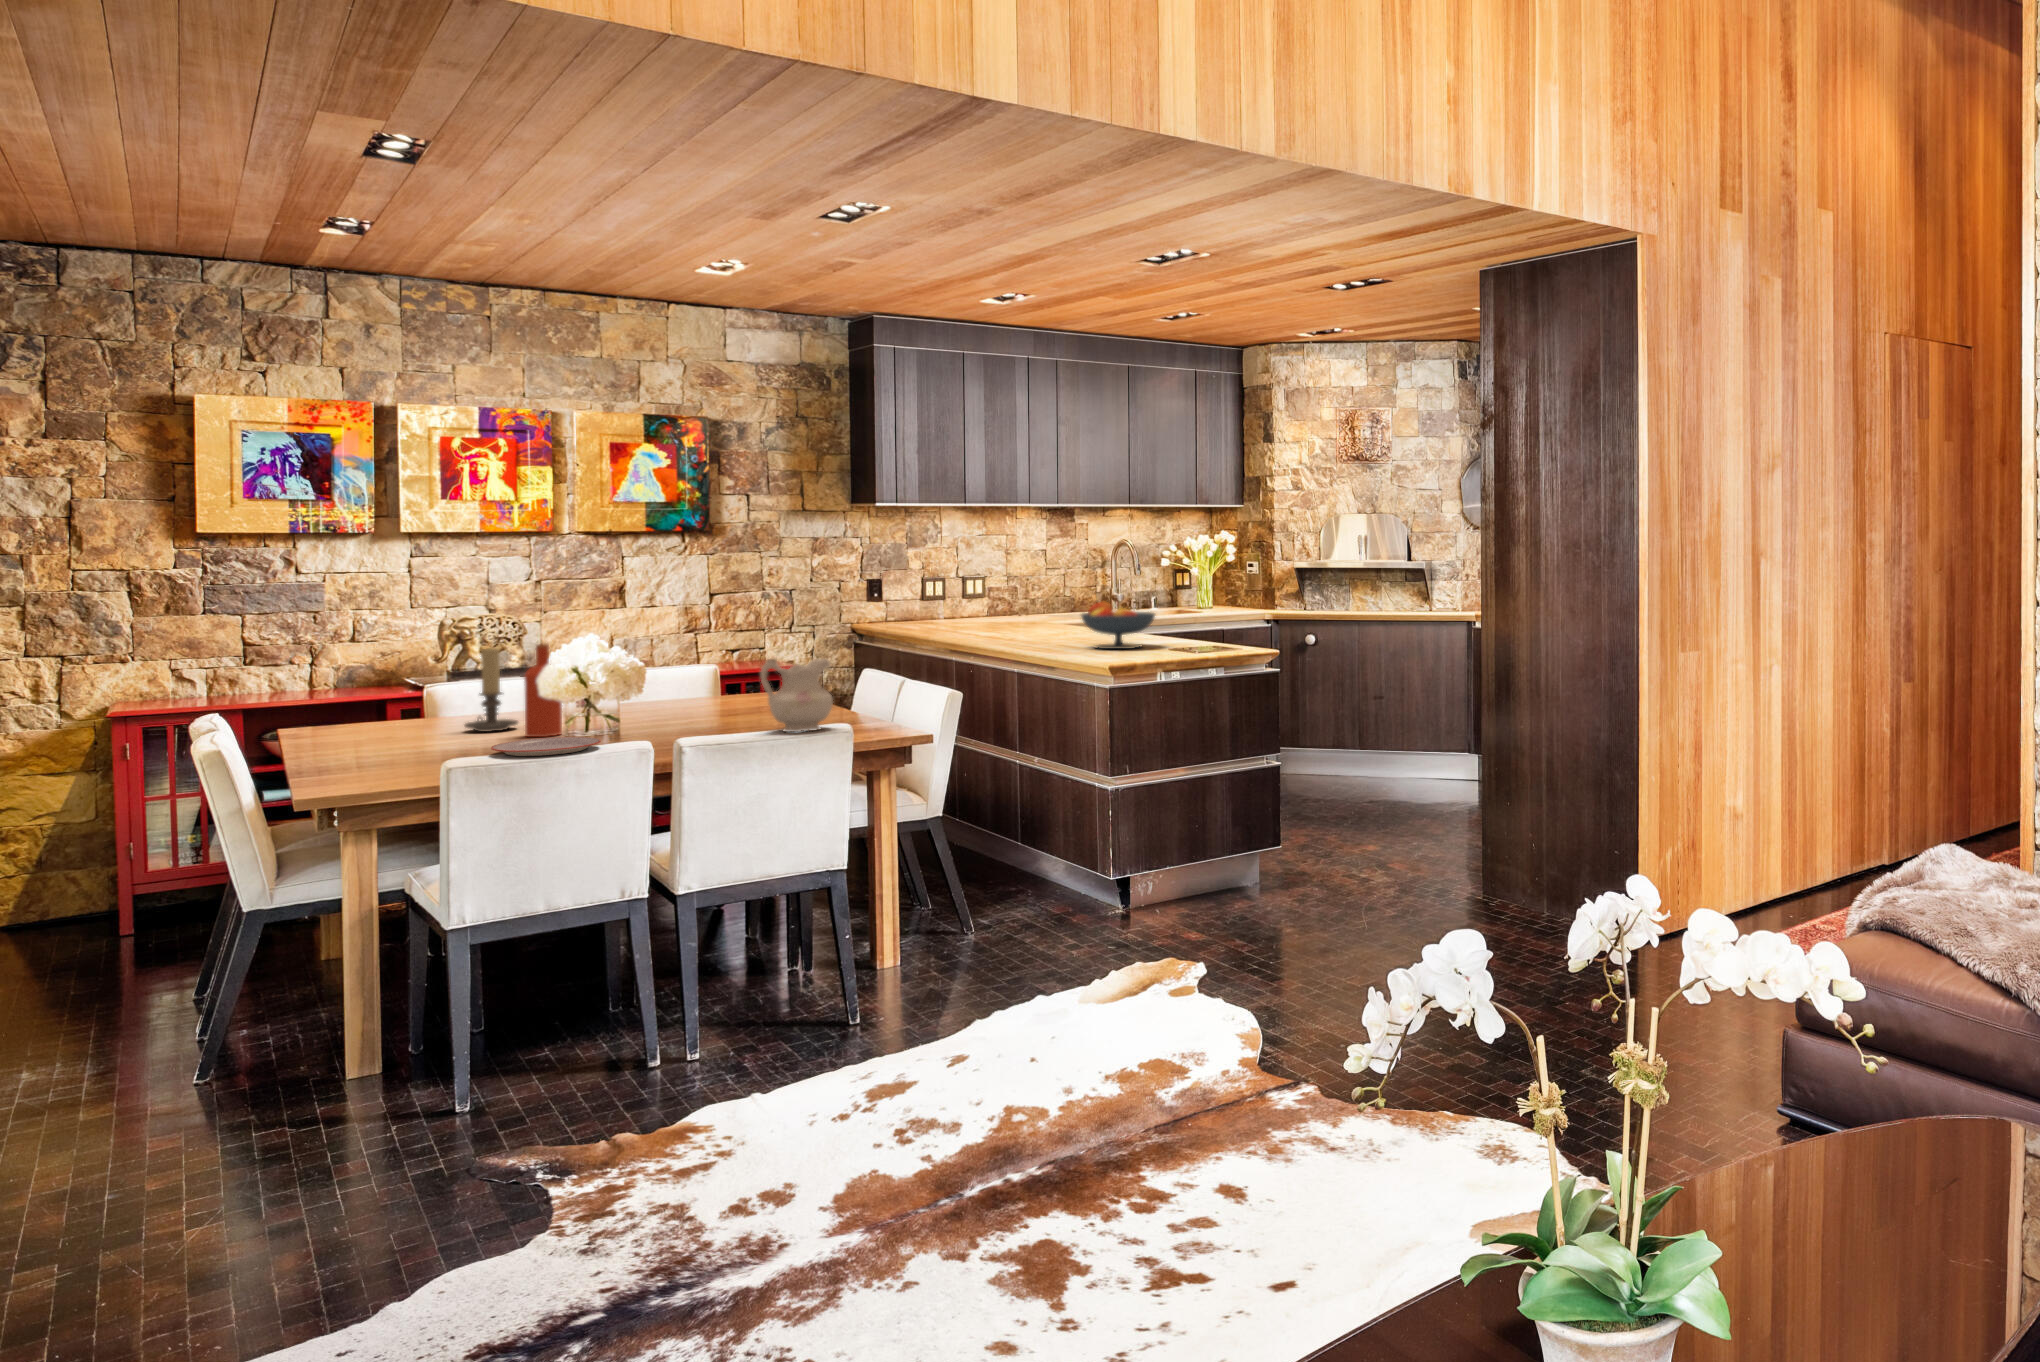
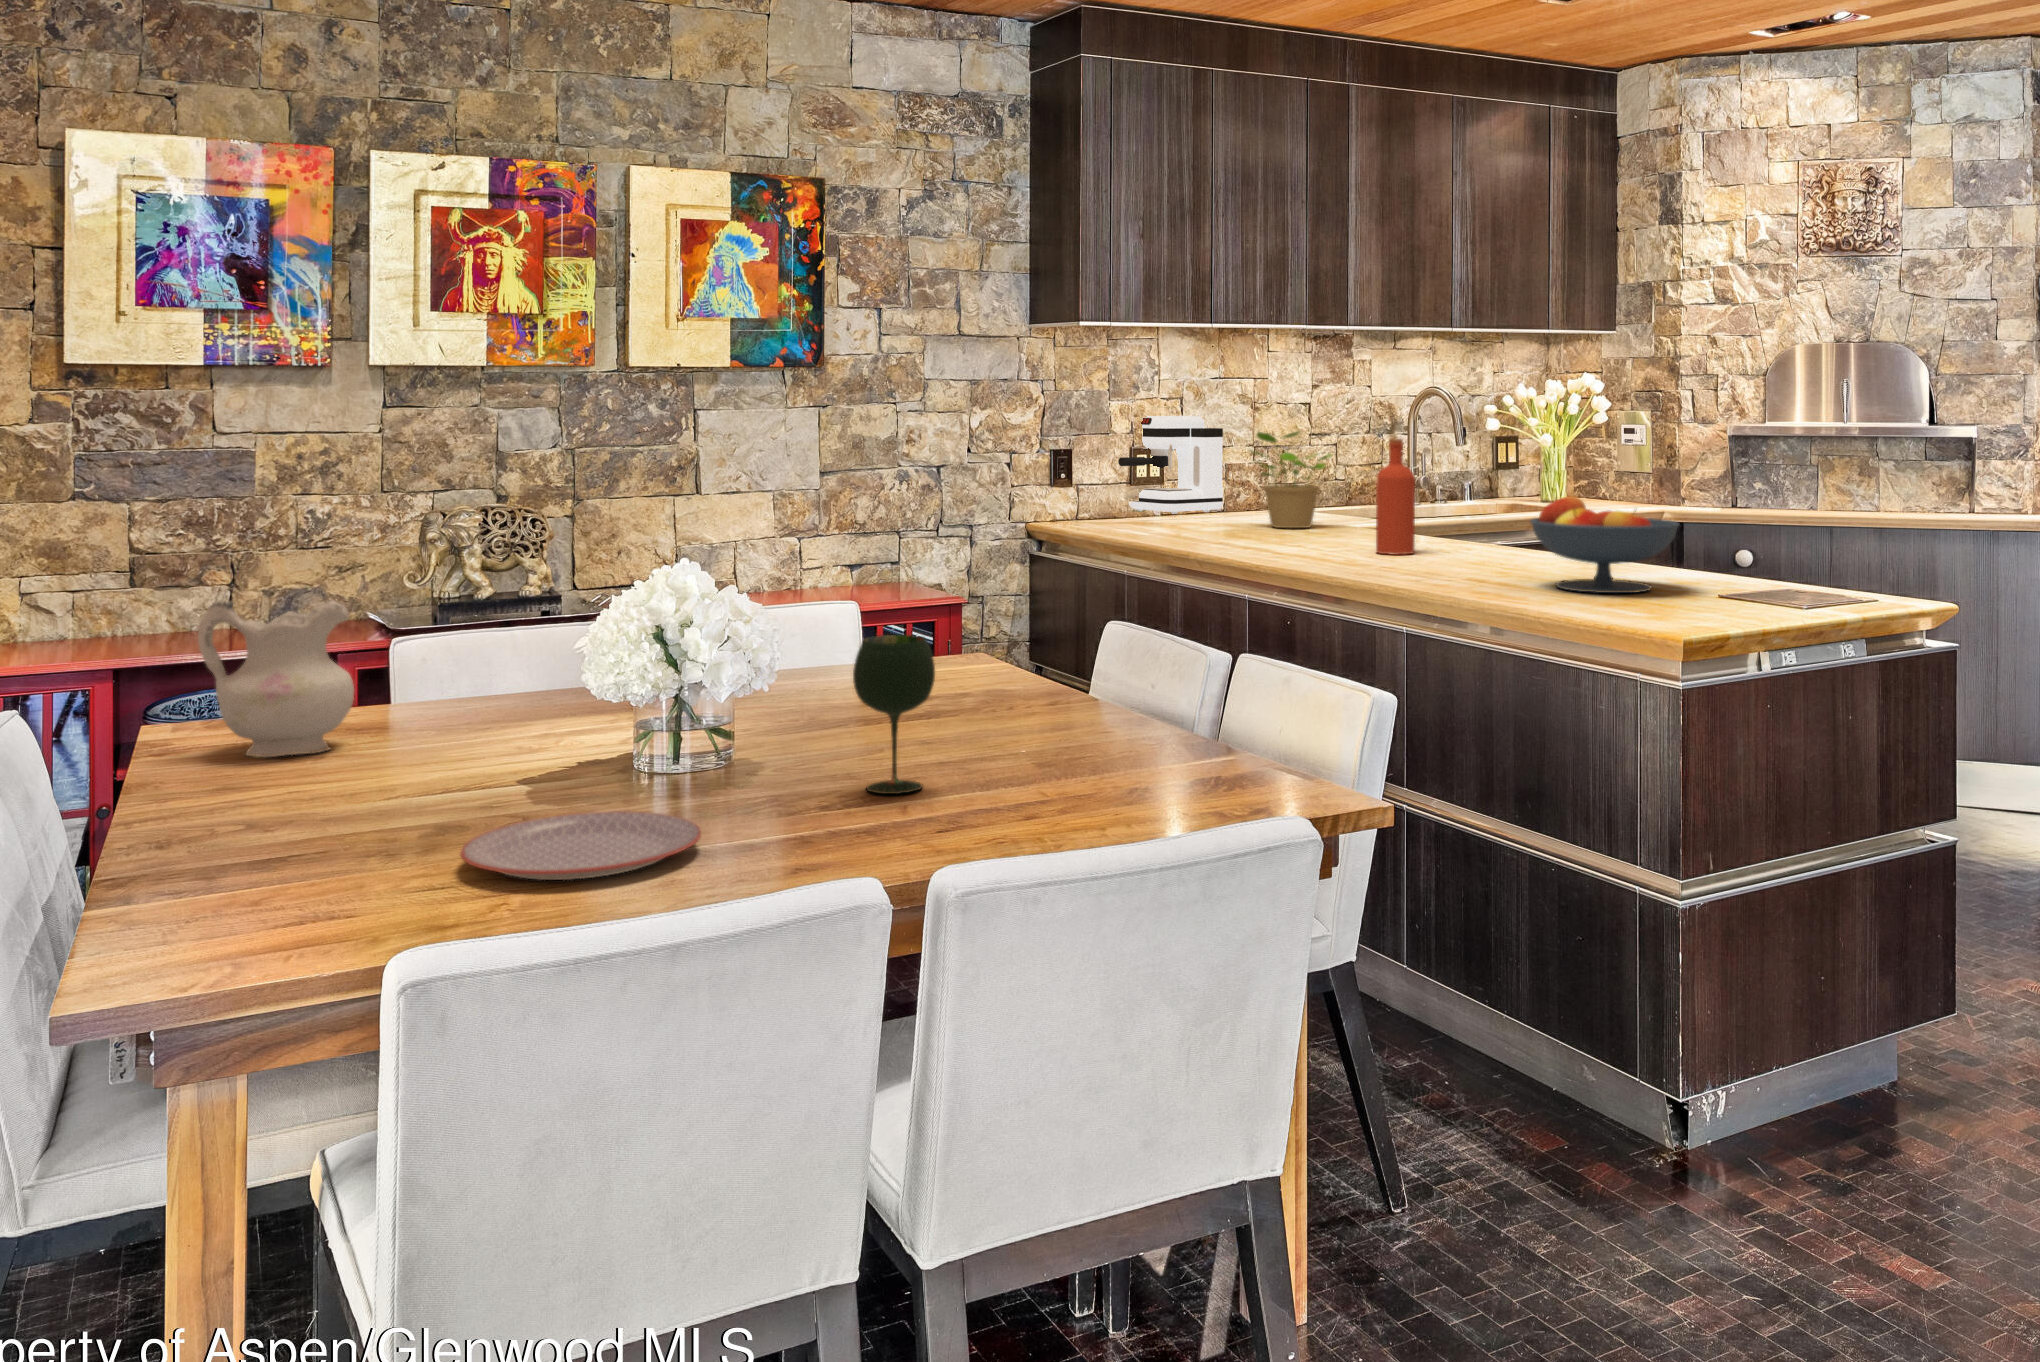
coffee maker: none [912,557,981,617] -> present [1118,416,1223,514]
potted plant: none [979,567,1033,624] -> present [1251,431,1331,528]
bottle: present [524,643,562,737] -> present [1376,439,1415,555]
candle holder: present [465,648,518,732] -> none [426,583,530,767]
ceramic pitcher: present [760,659,833,732] -> present [198,600,354,758]
wine glass: none [678,664,718,732] -> present [853,635,935,794]

